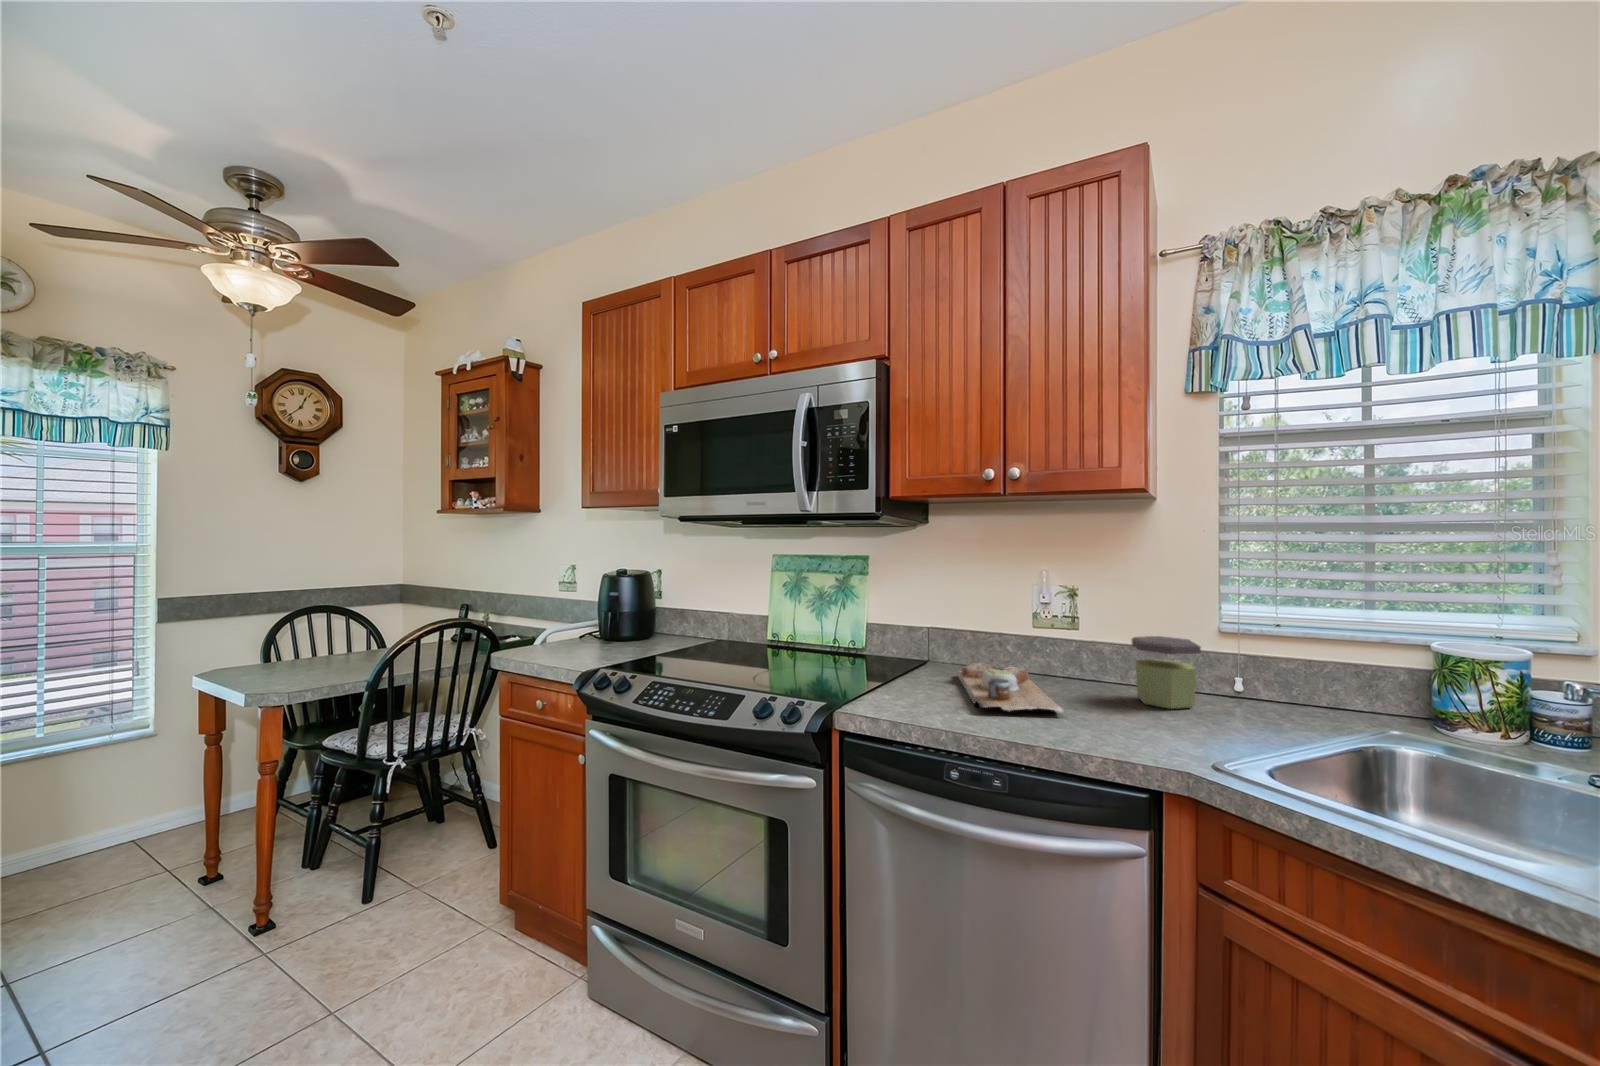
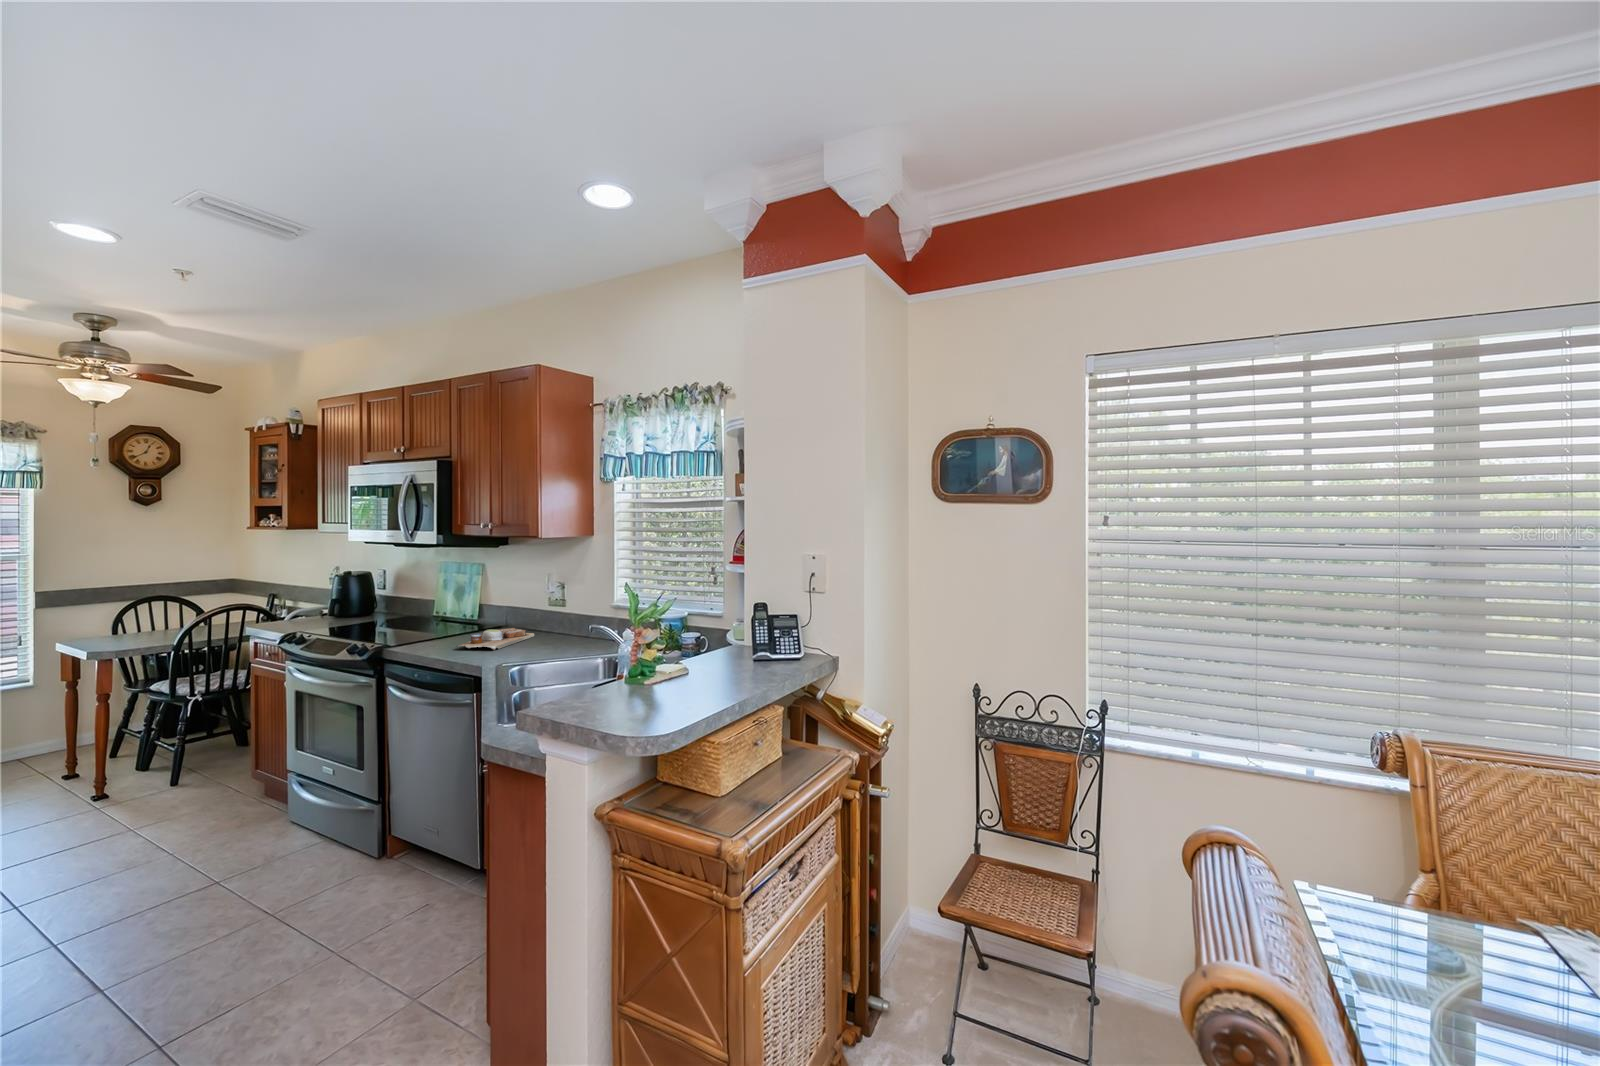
jar: present [1132,636,1201,709] -> none [551,612,586,648]

